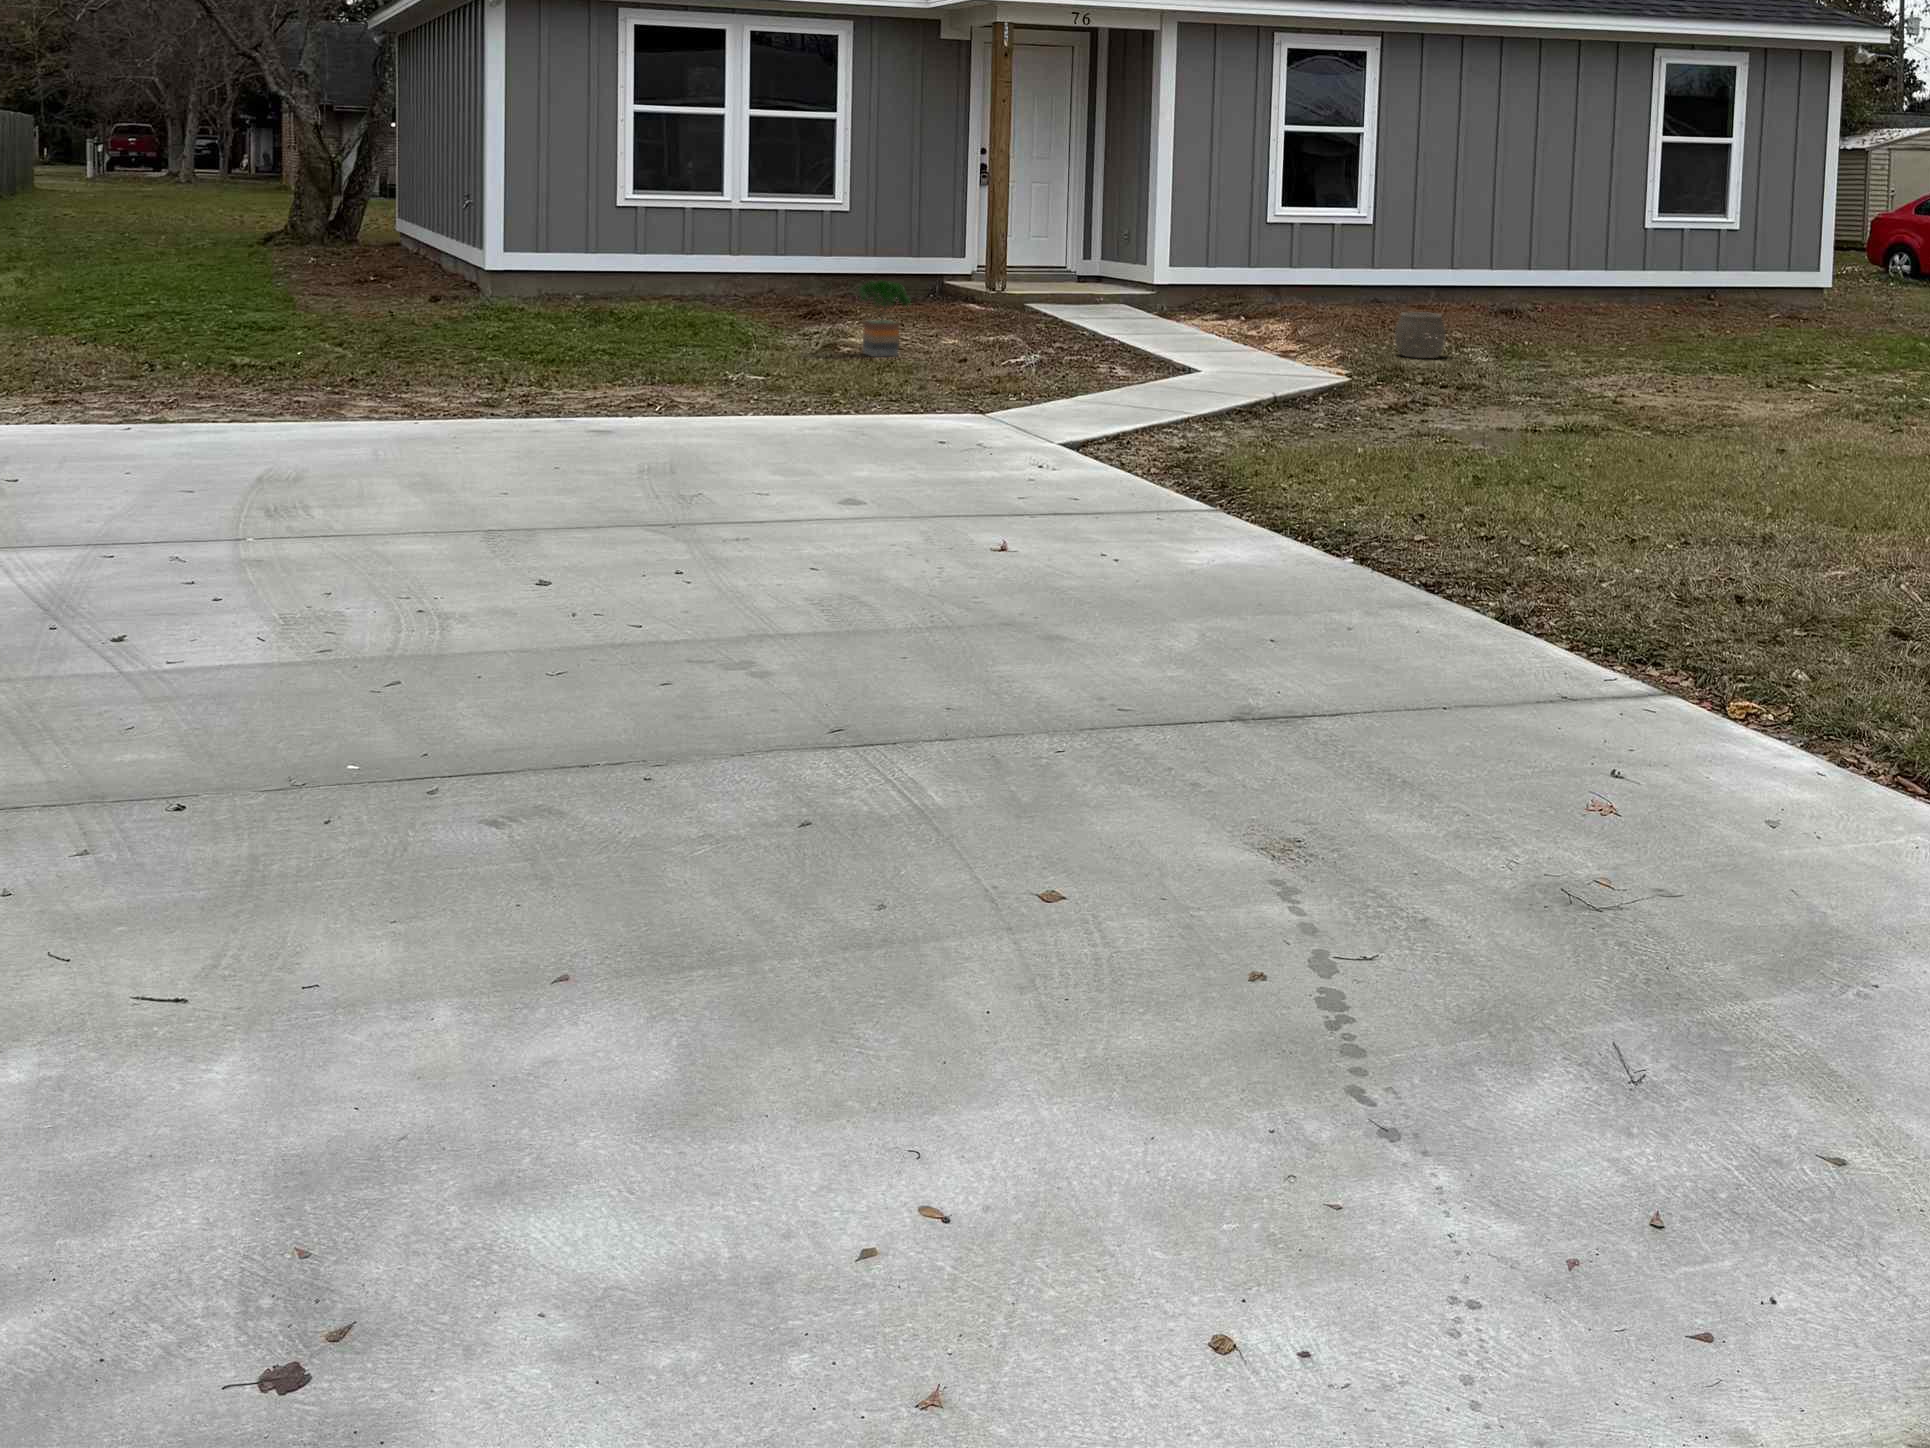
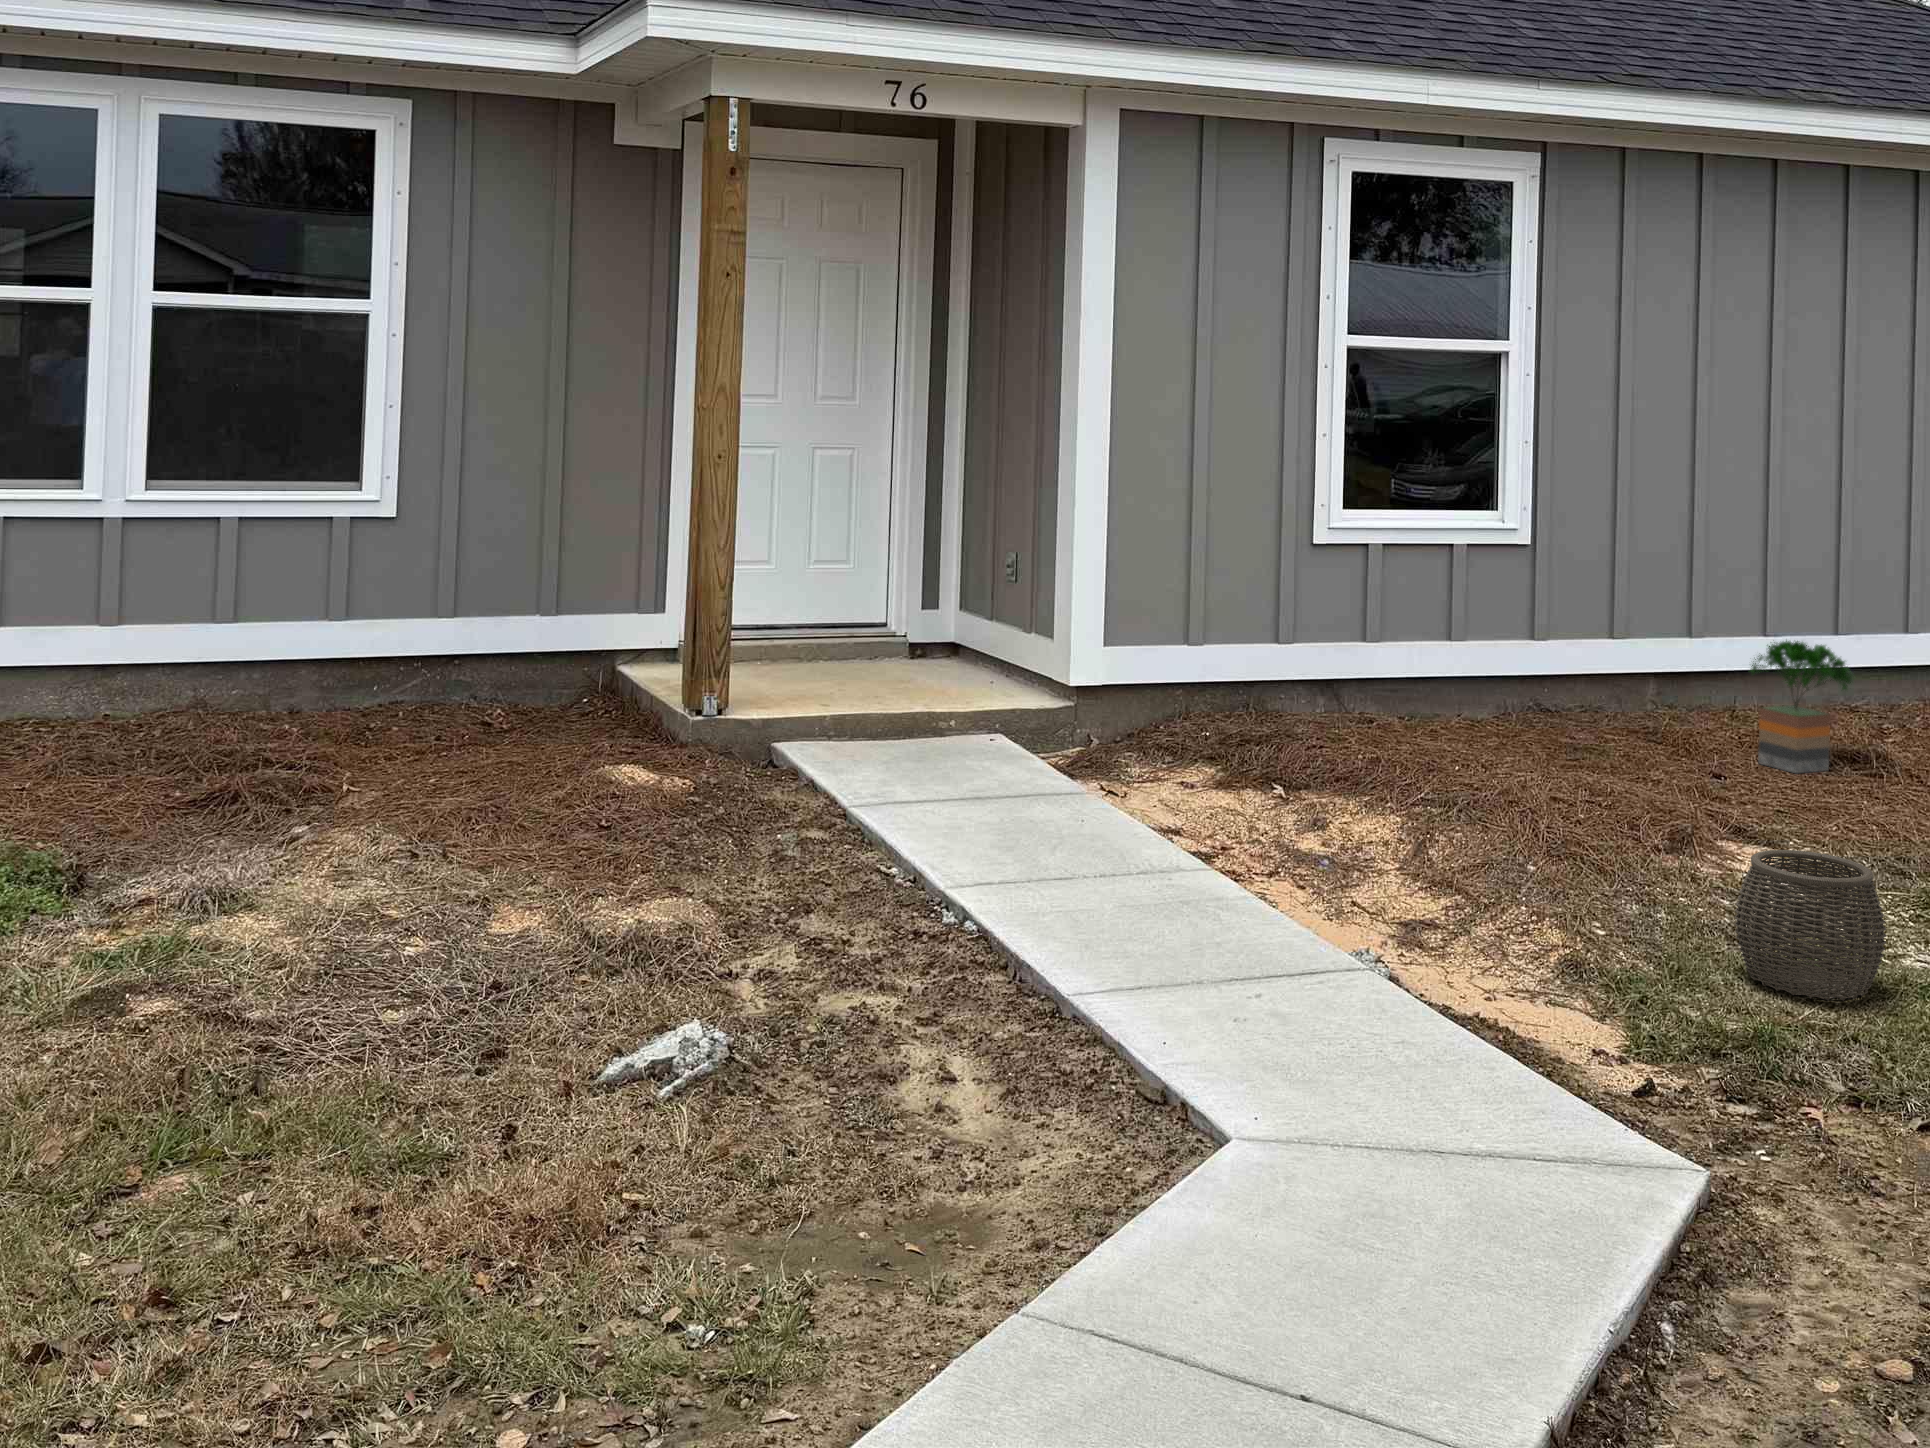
potted tree: present [860,281,910,357] -> present [1751,640,1853,773]

